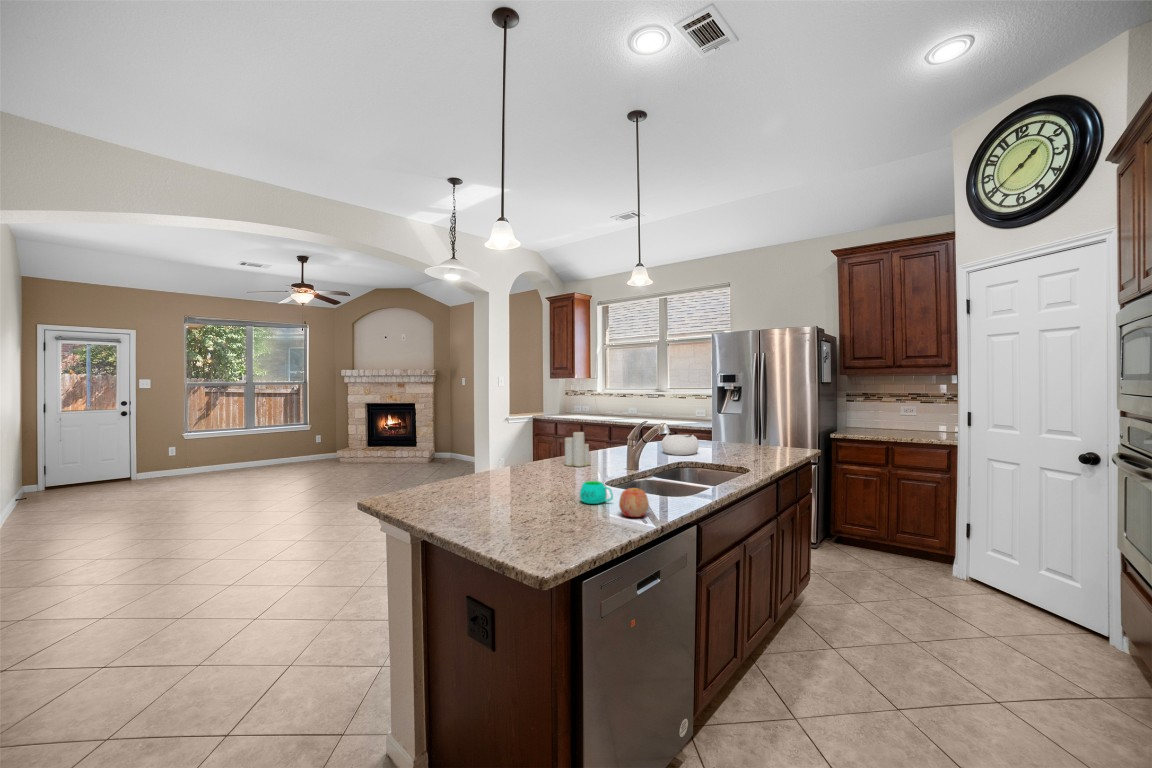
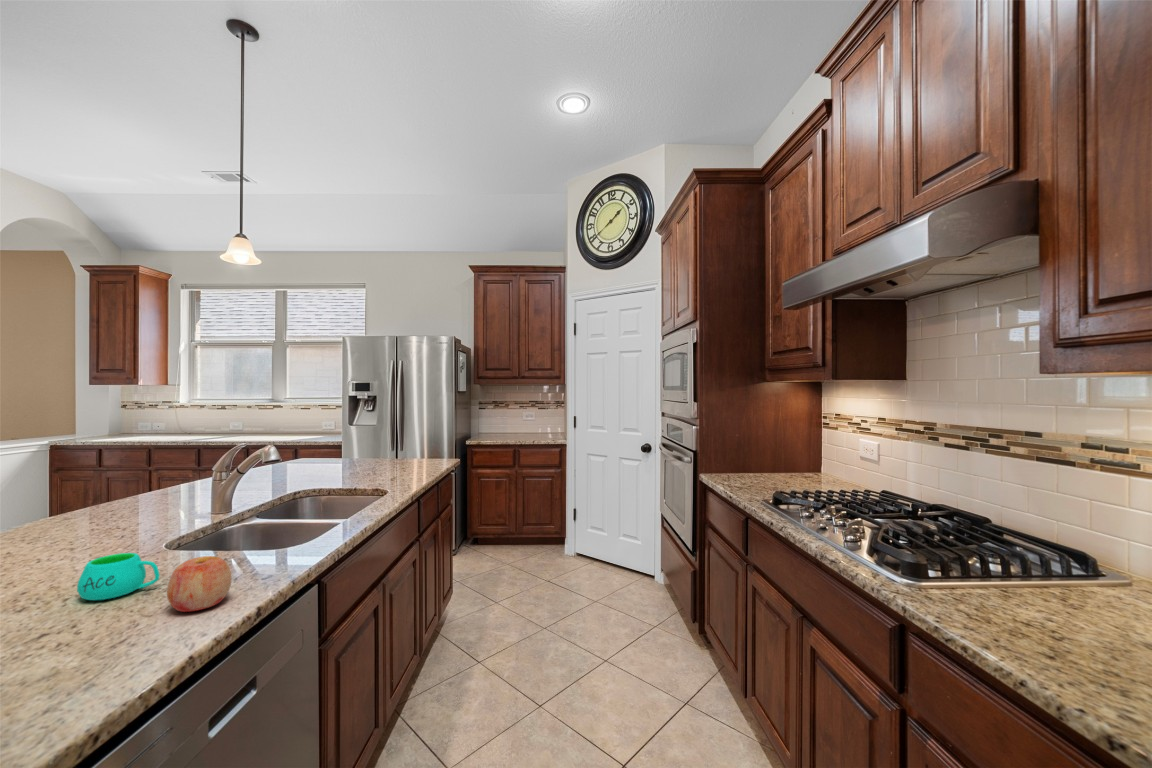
candle: present [564,432,590,467] -> none [73,458,135,523]
decorative bowl: present [662,432,699,455] -> none [271,452,326,481]

